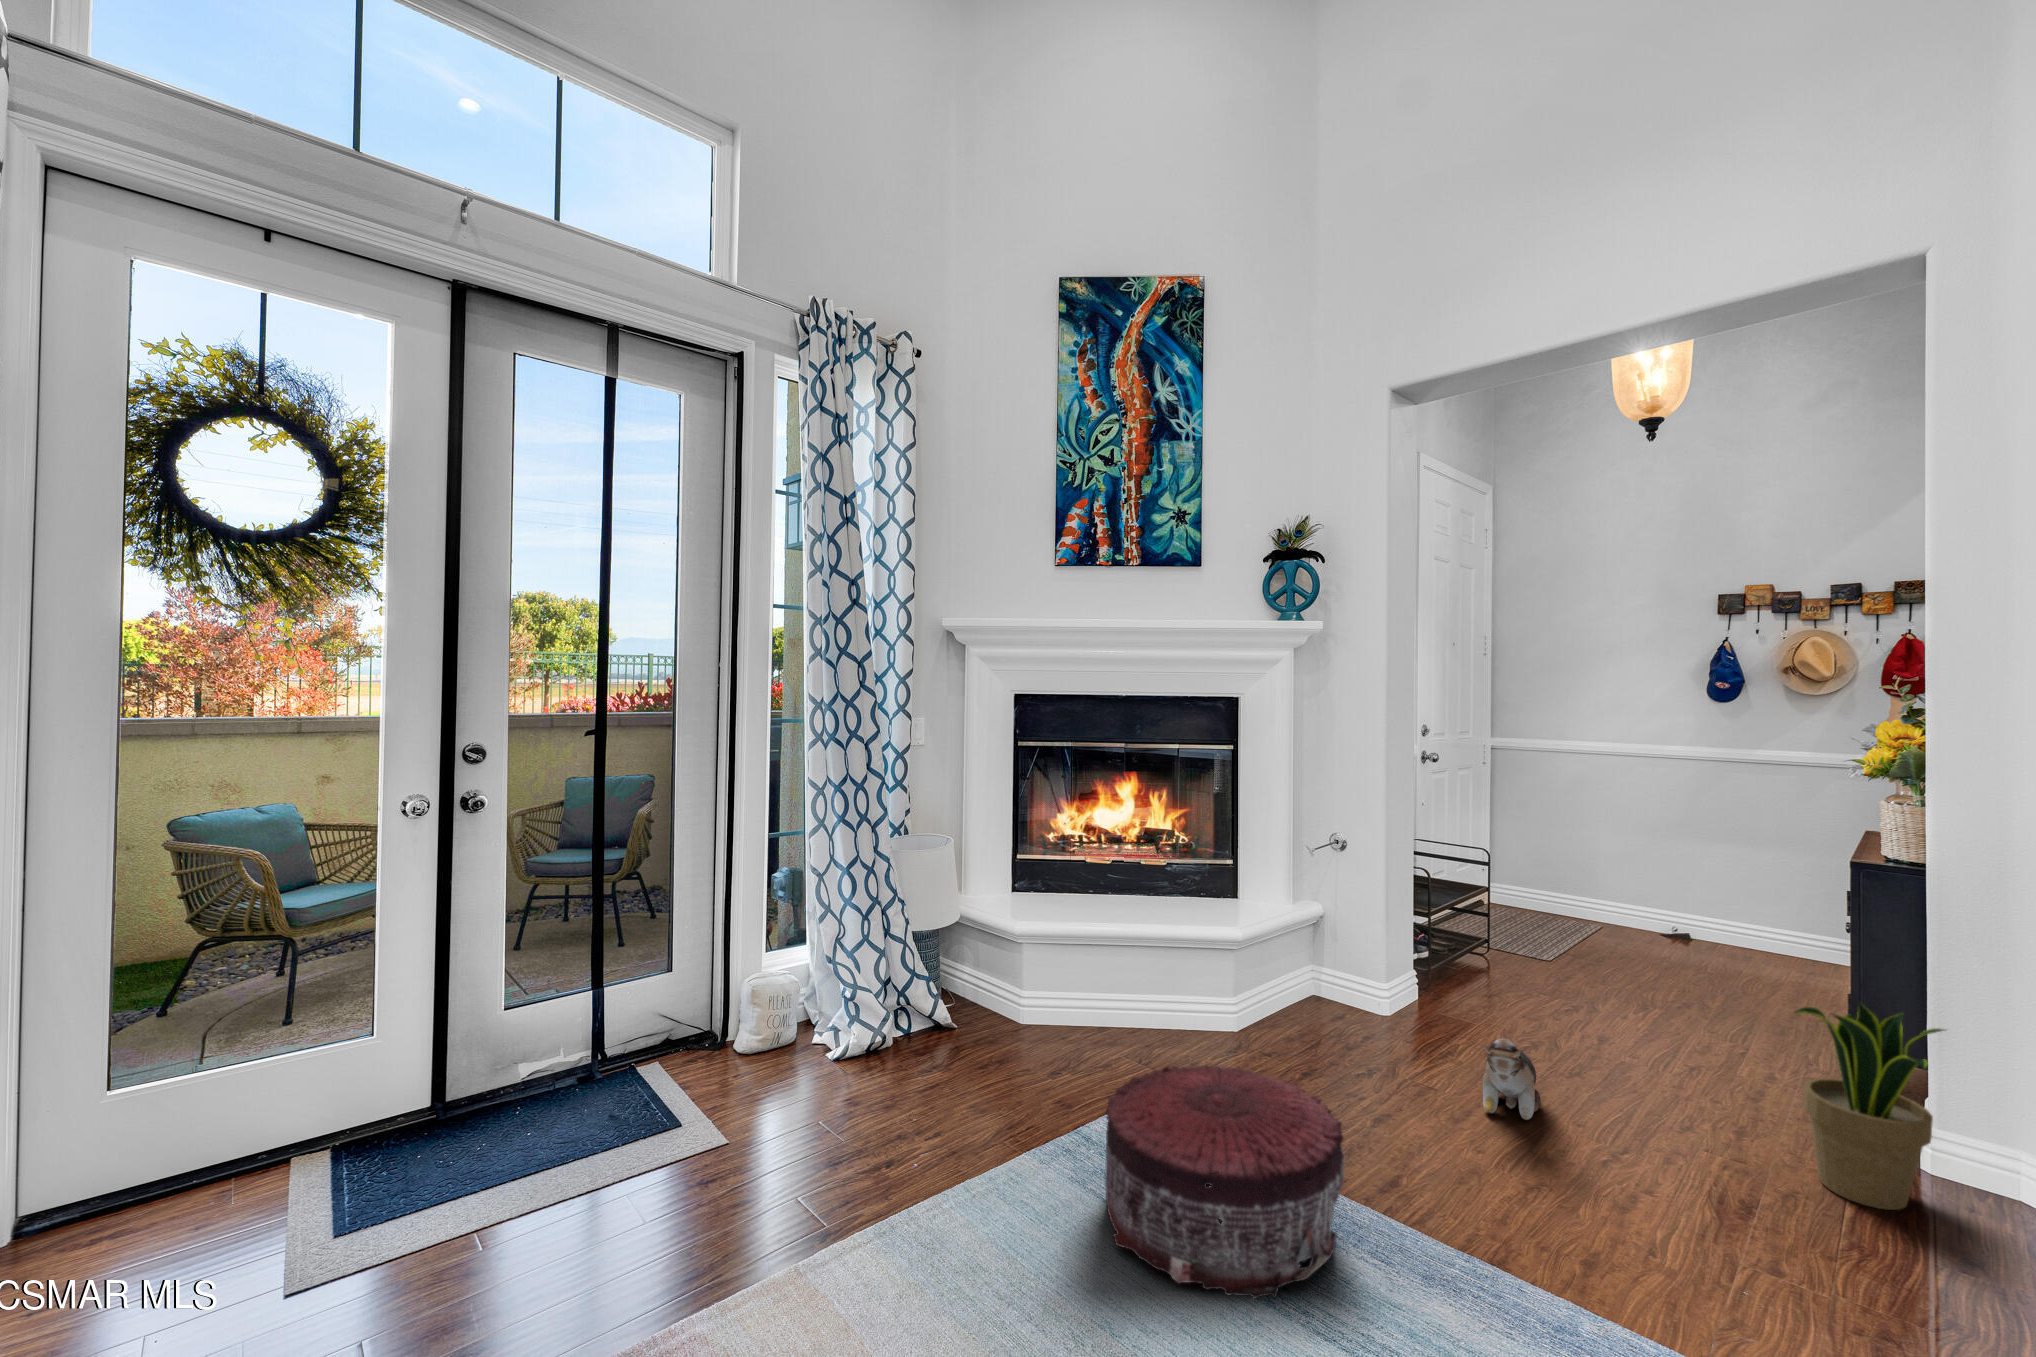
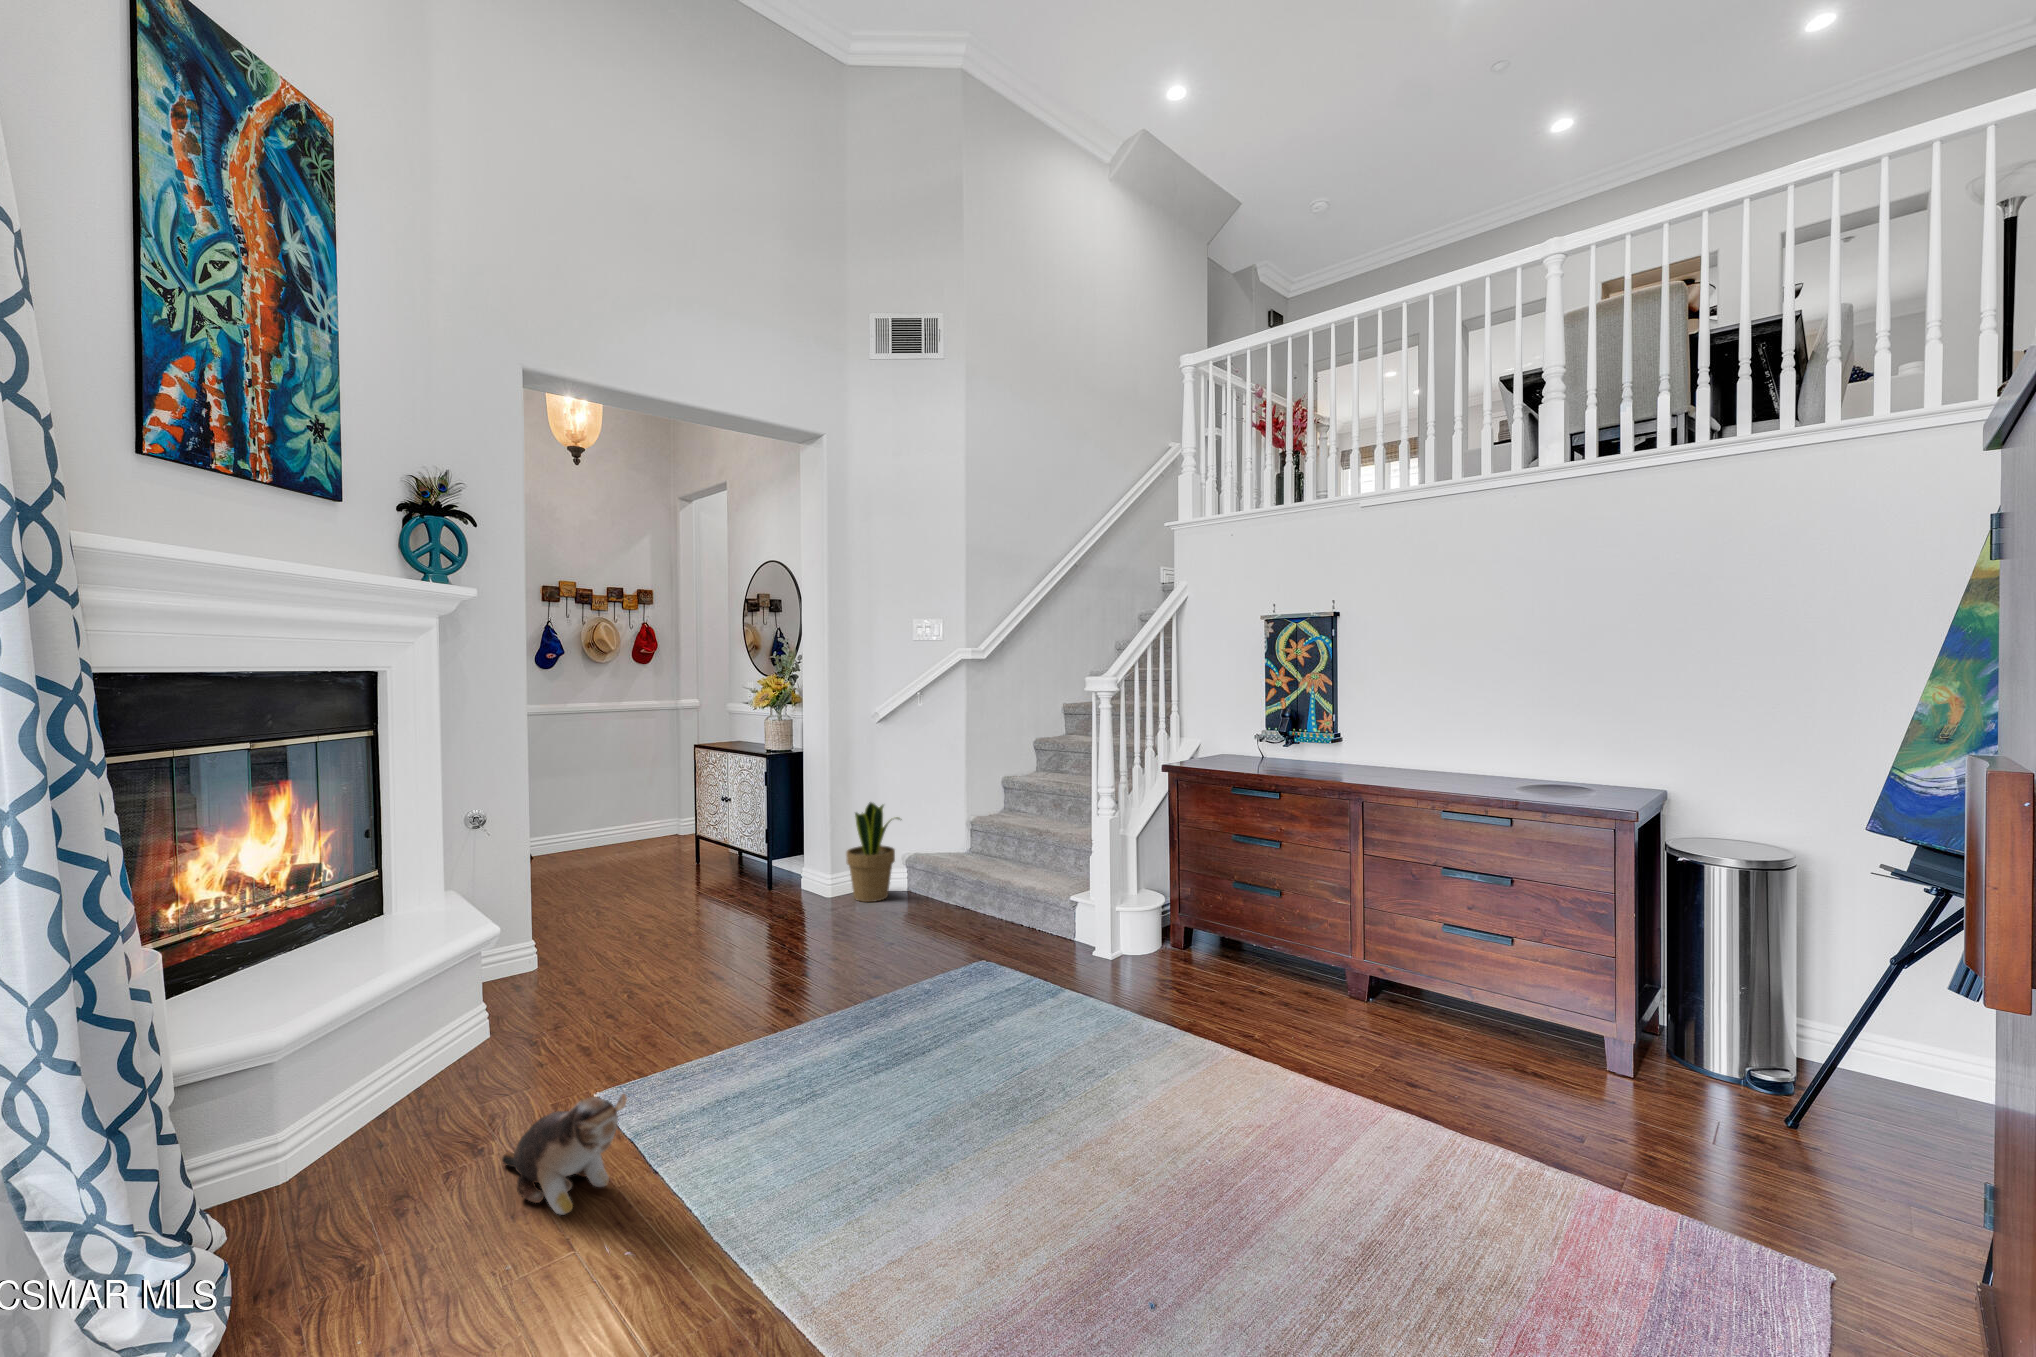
plush toy: present [1481,1038,1541,1120] -> present [502,1094,627,1215]
pouf: present [1105,1065,1345,1300] -> none [777,936,975,1097]

